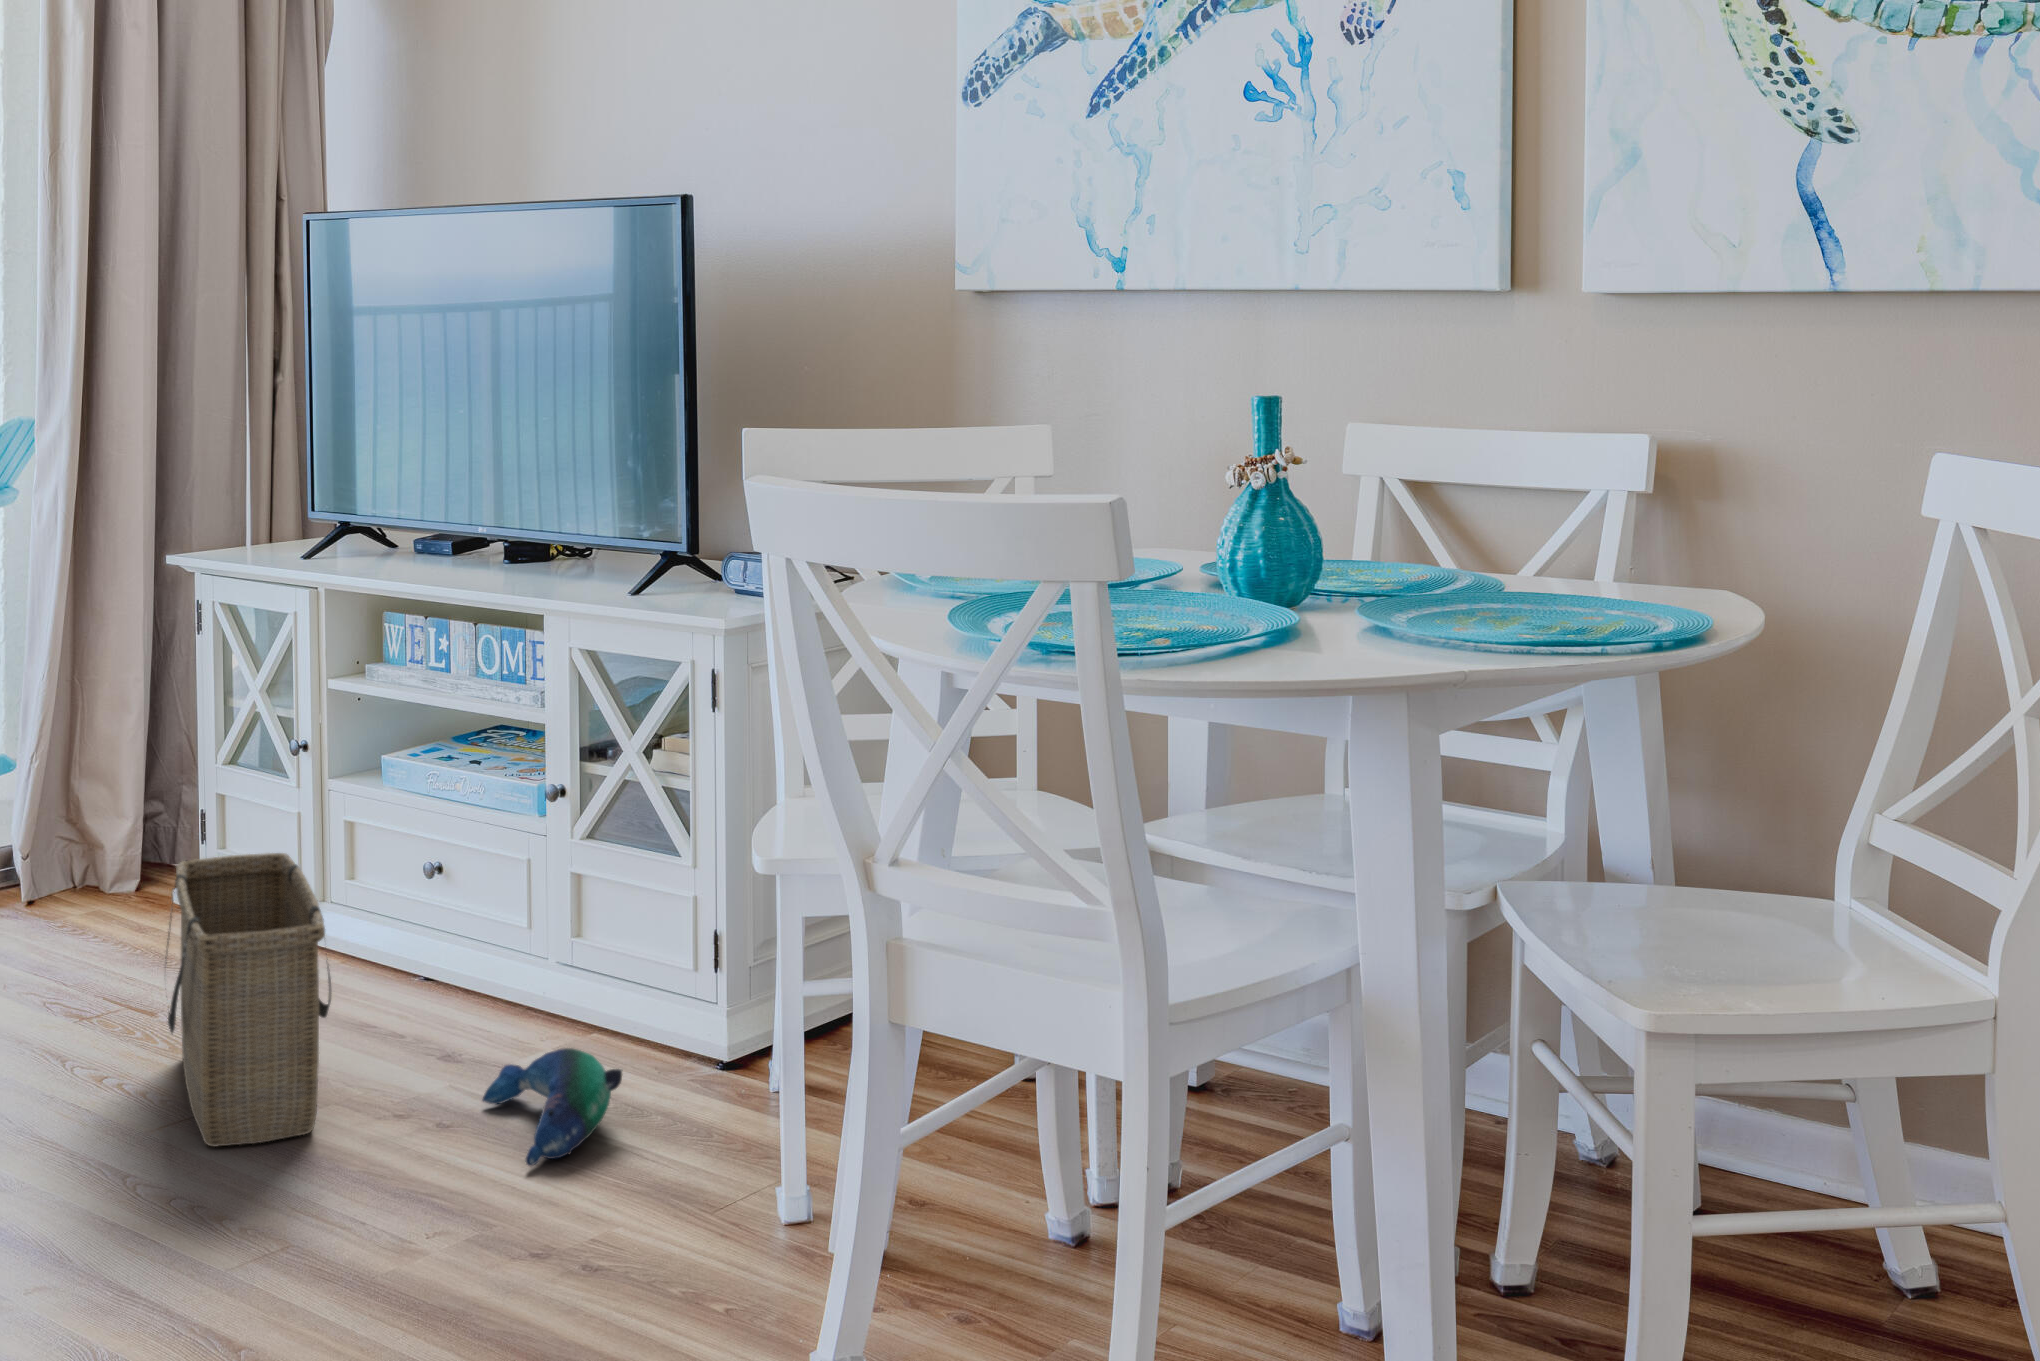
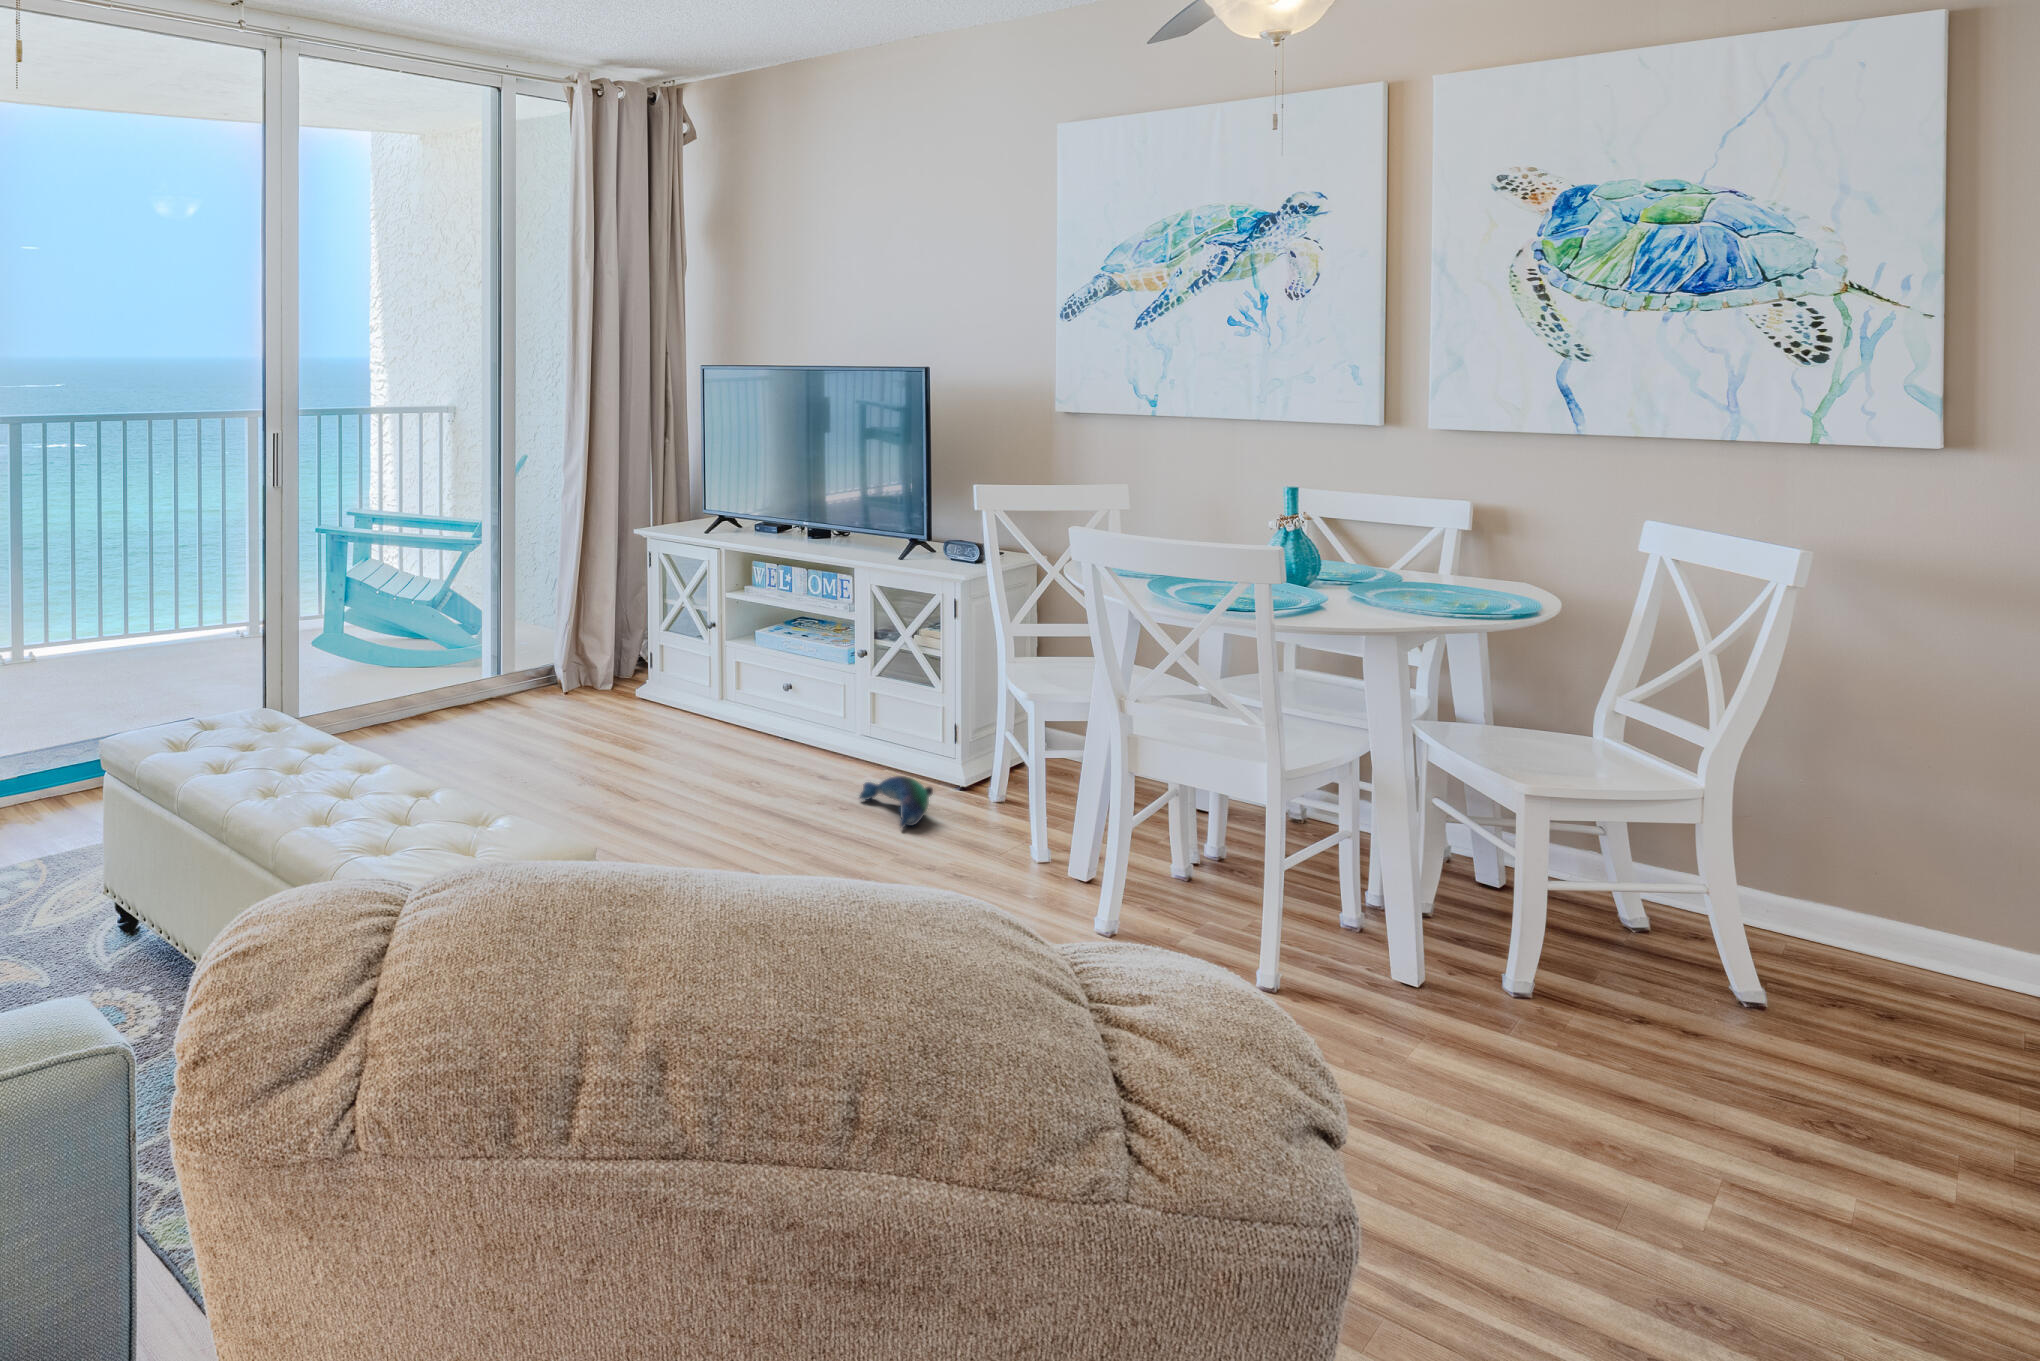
basket: present [165,853,331,1147] -> none [697,677,795,811]

